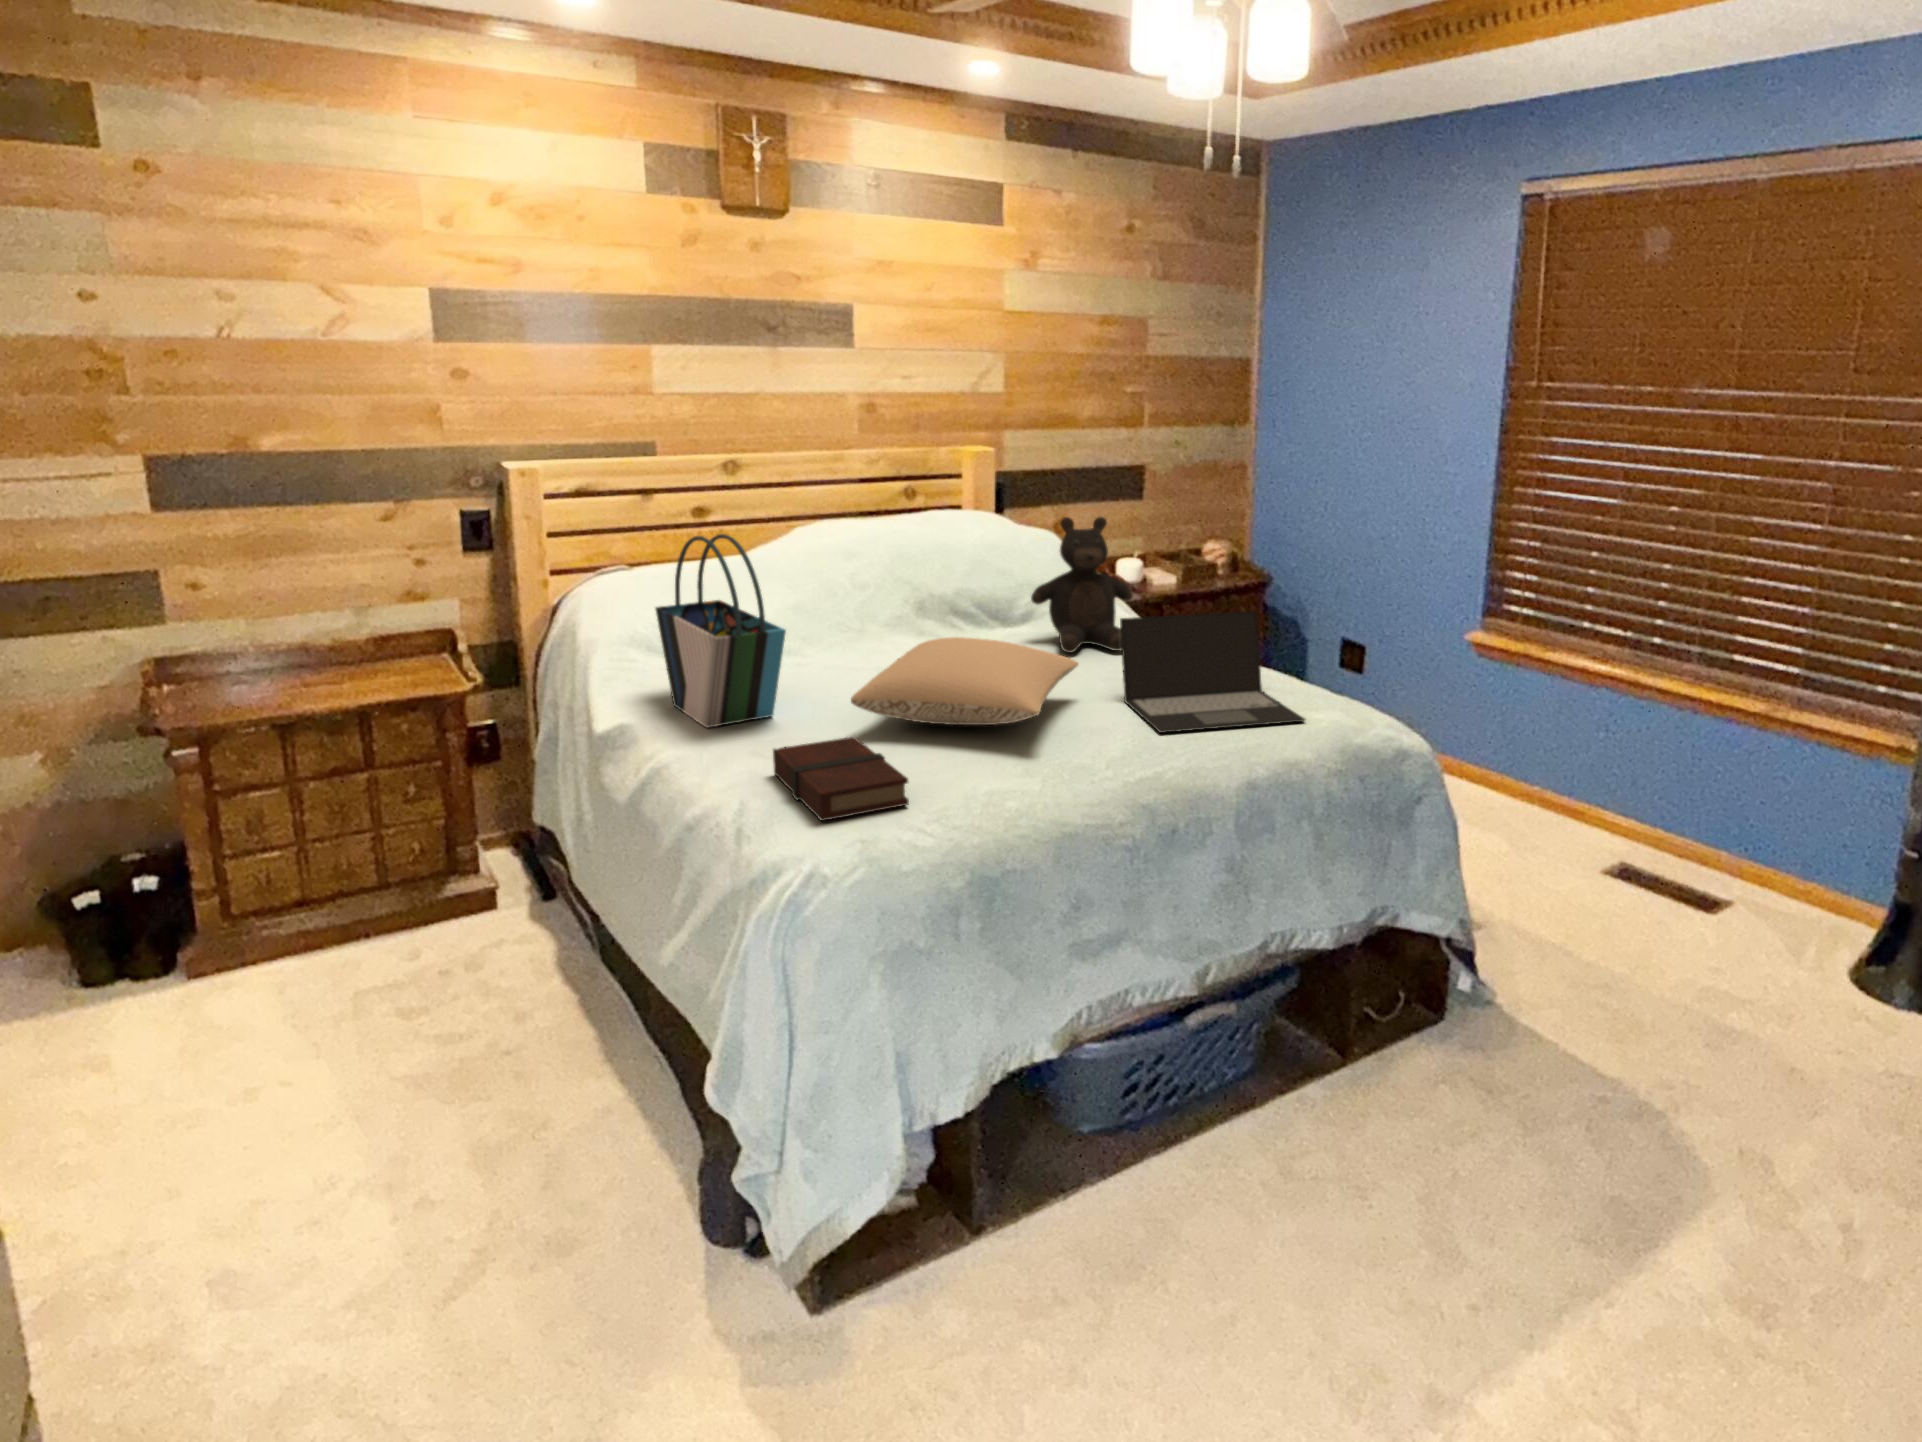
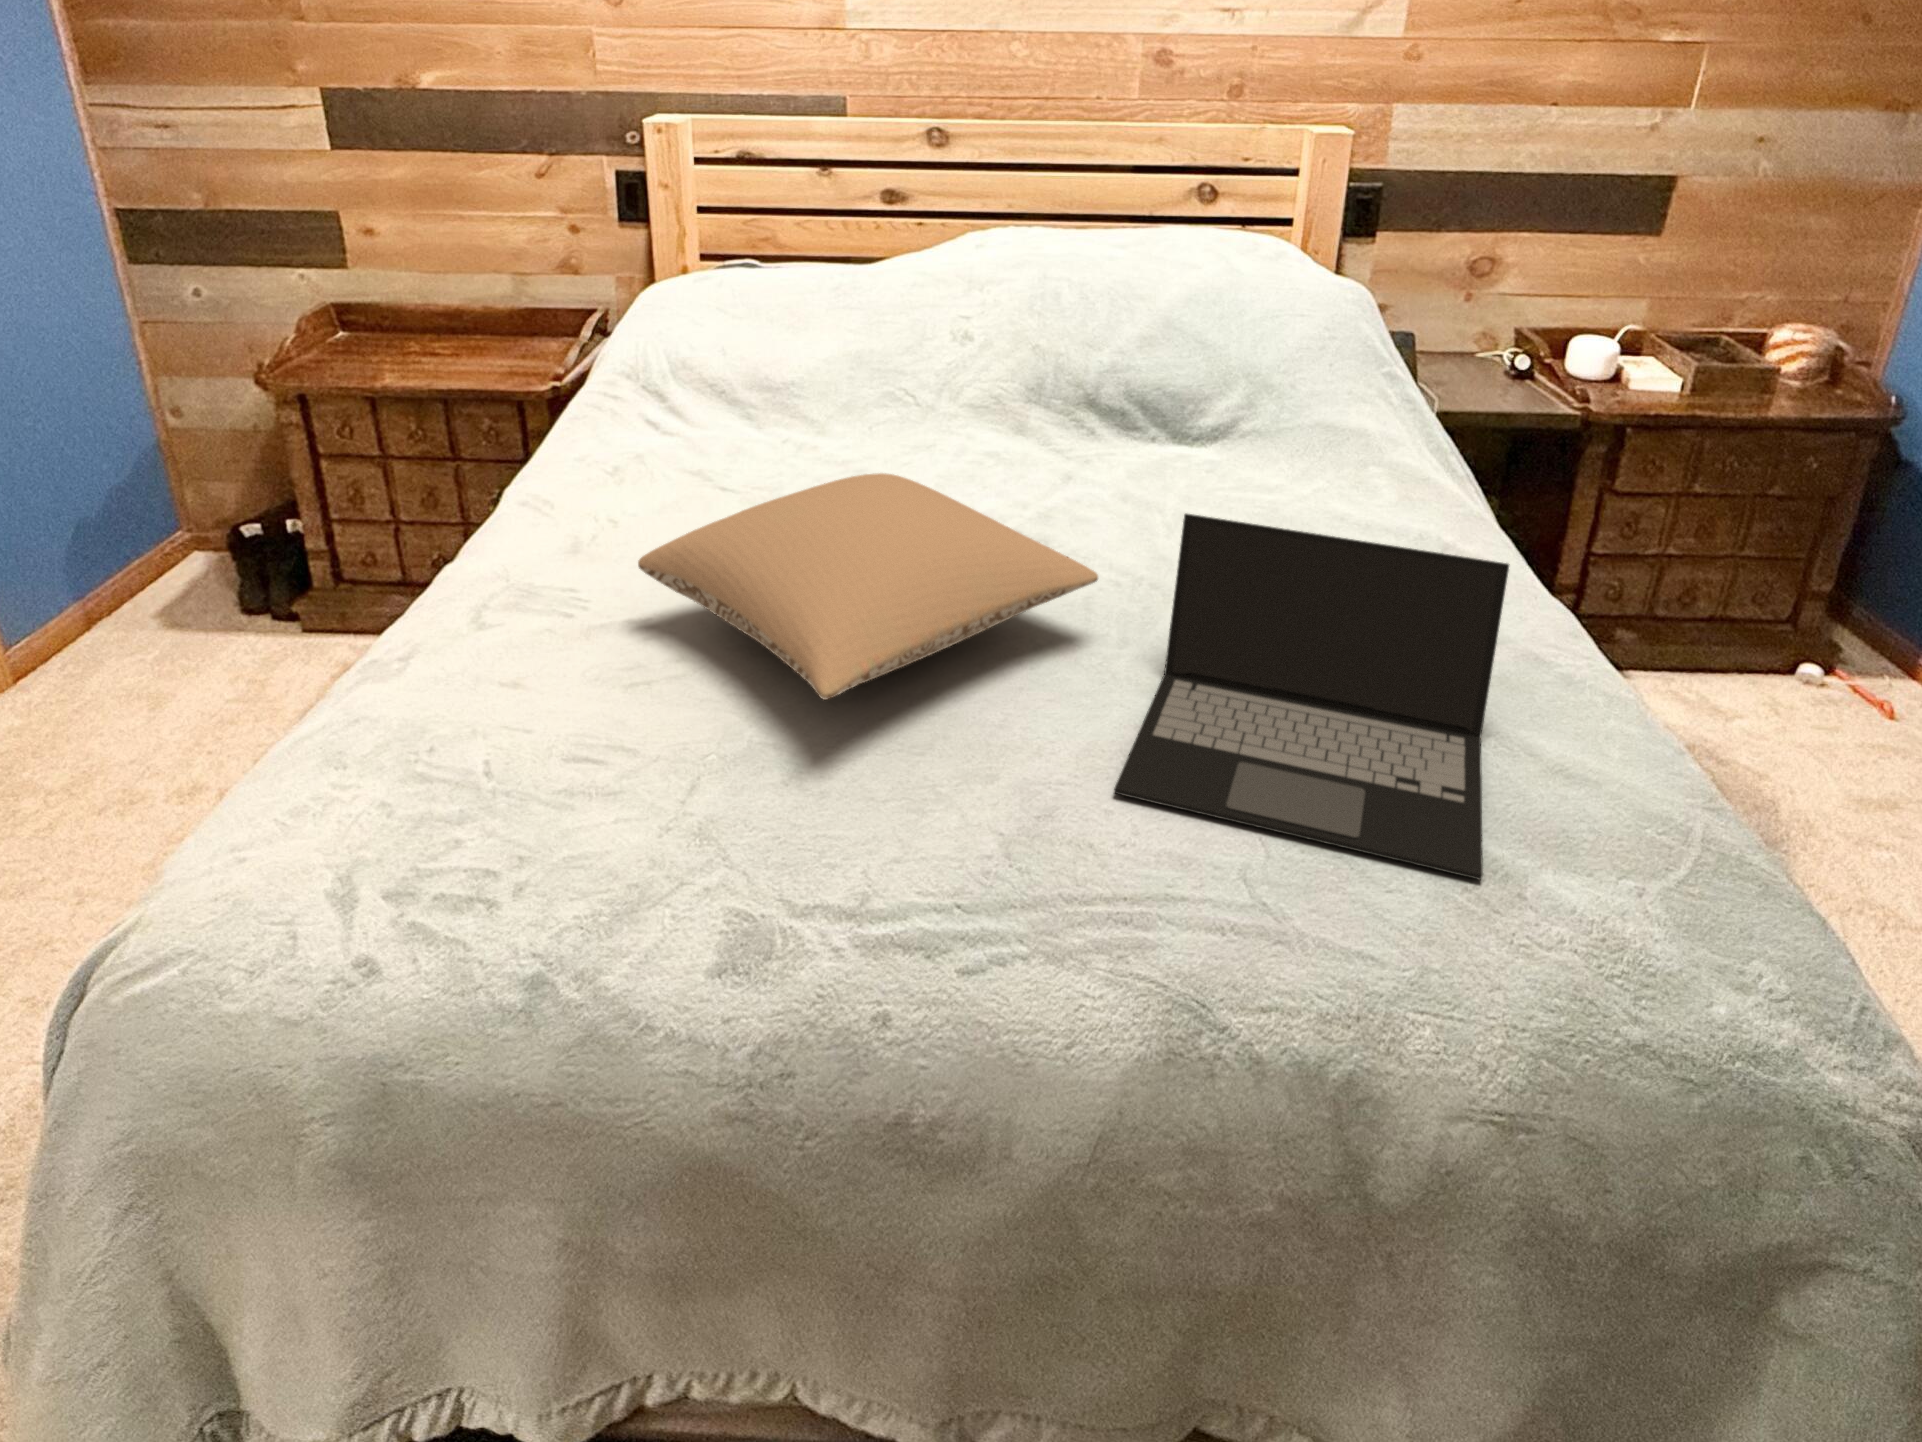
teddy bear: present [1031,517,1133,653] -> none [1198,277,1391,541]
tote bag: present [655,534,786,728] -> none [494,251,668,540]
book: present [773,737,909,821] -> none [303,626,579,820]

